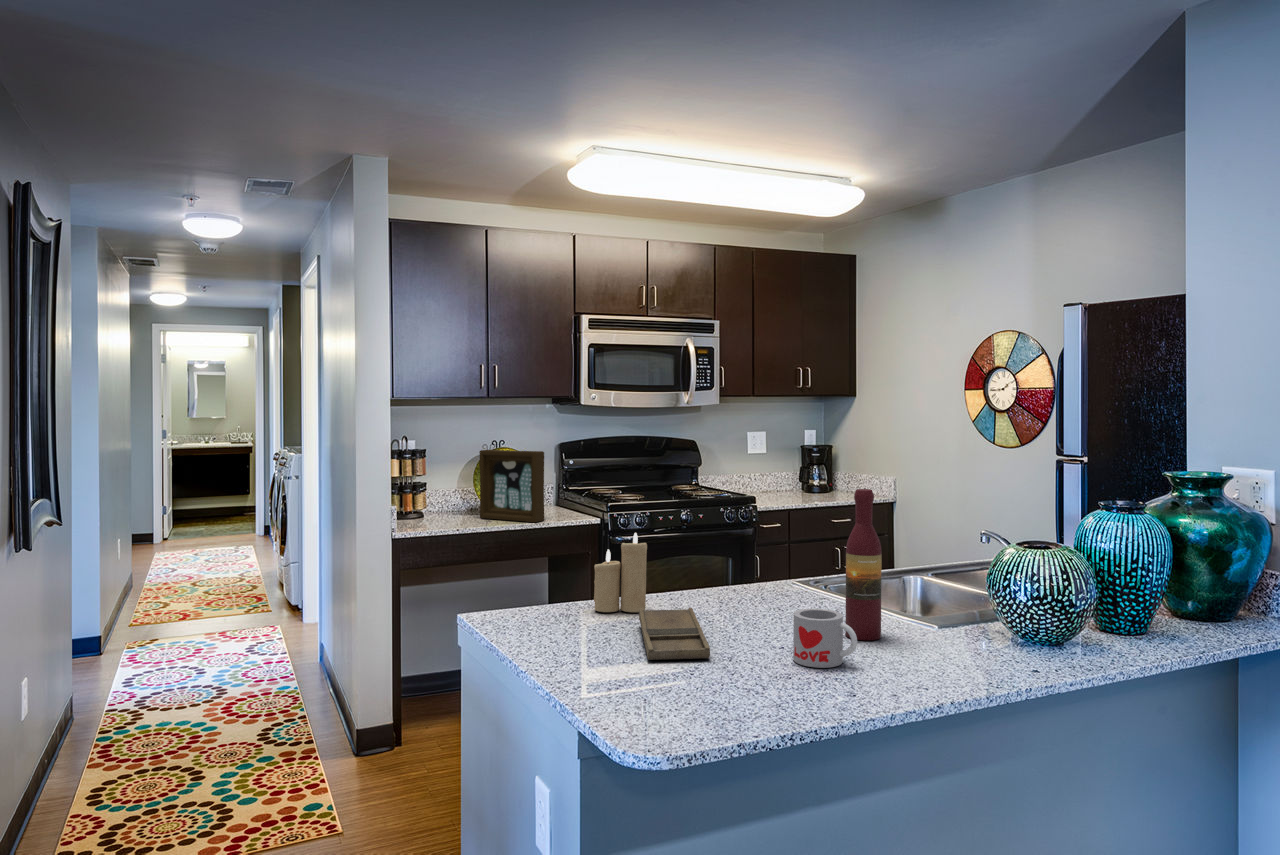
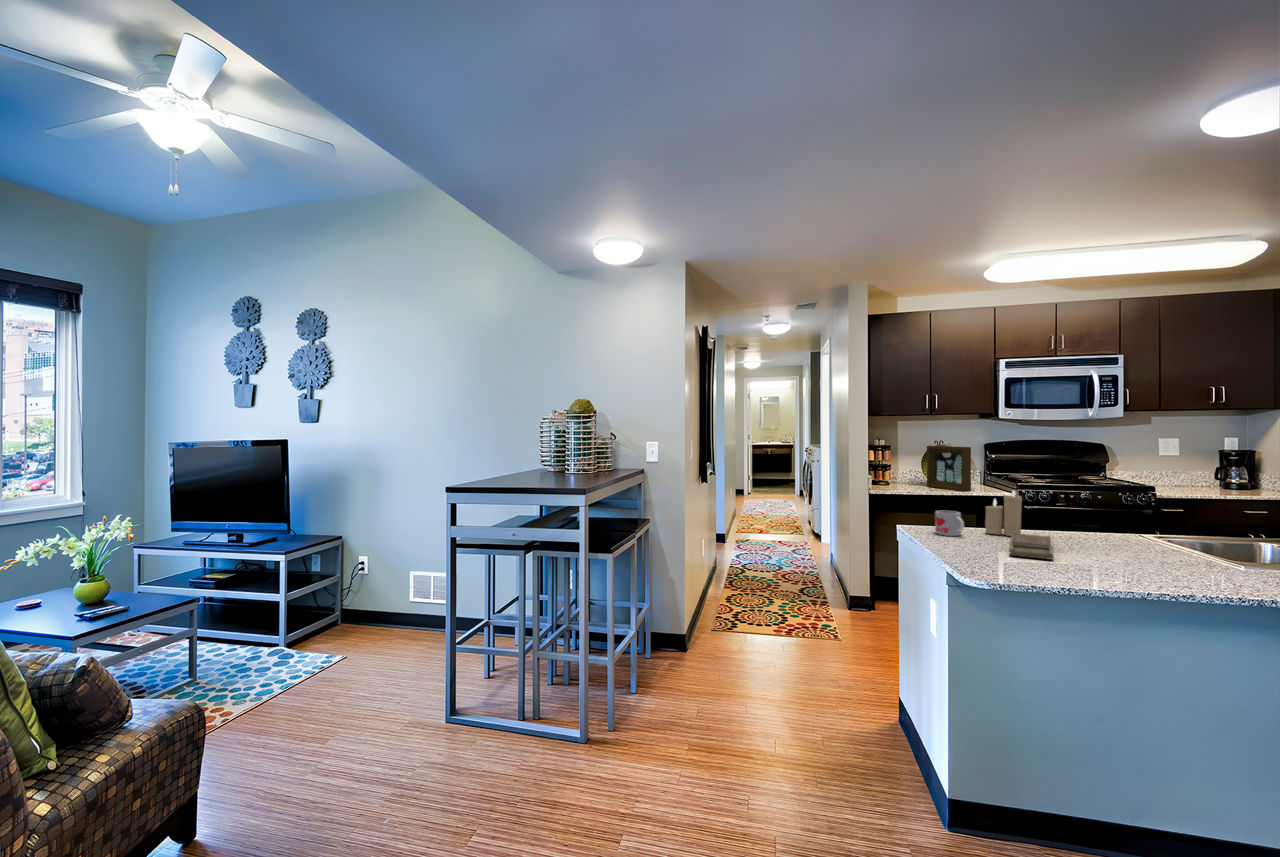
wine bottle: present [845,489,882,640] -> none [1171,468,1204,569]
mug: present [793,609,857,668] -> present [935,511,964,536]

